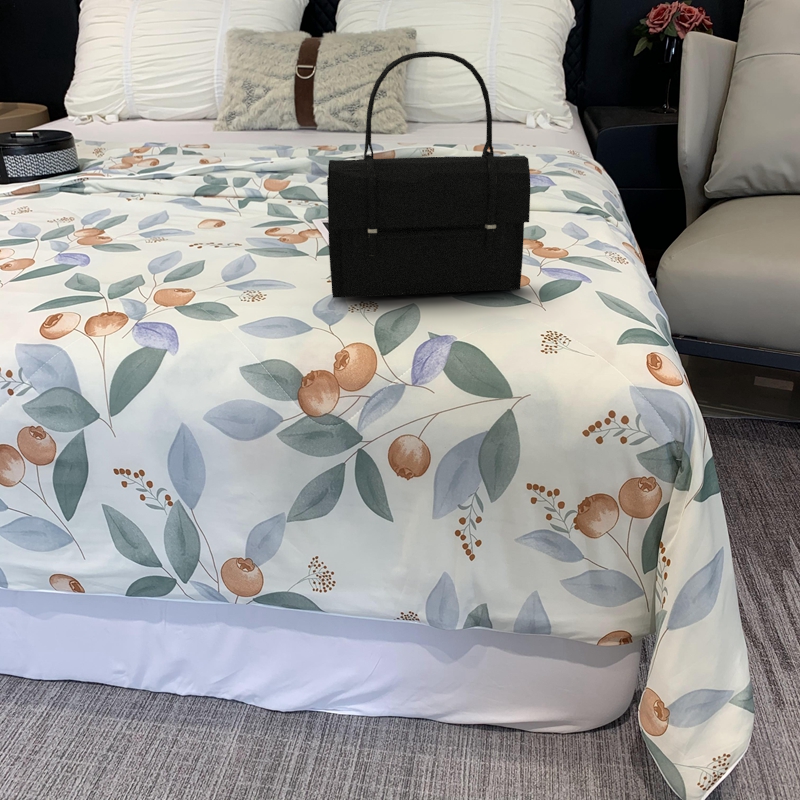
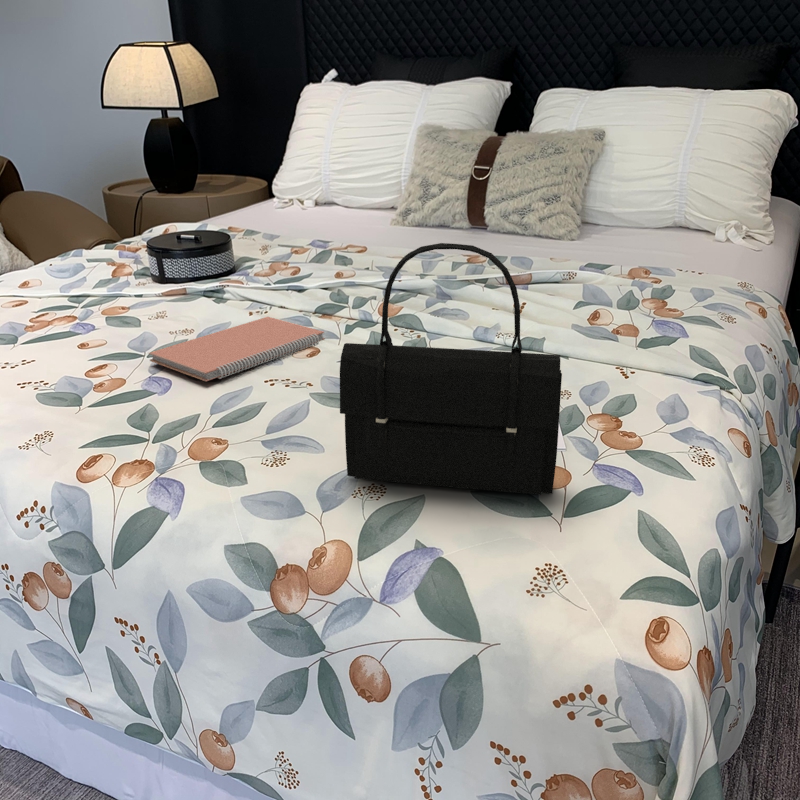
notebook: none [45,200,222,250] -> present [149,317,324,381]

